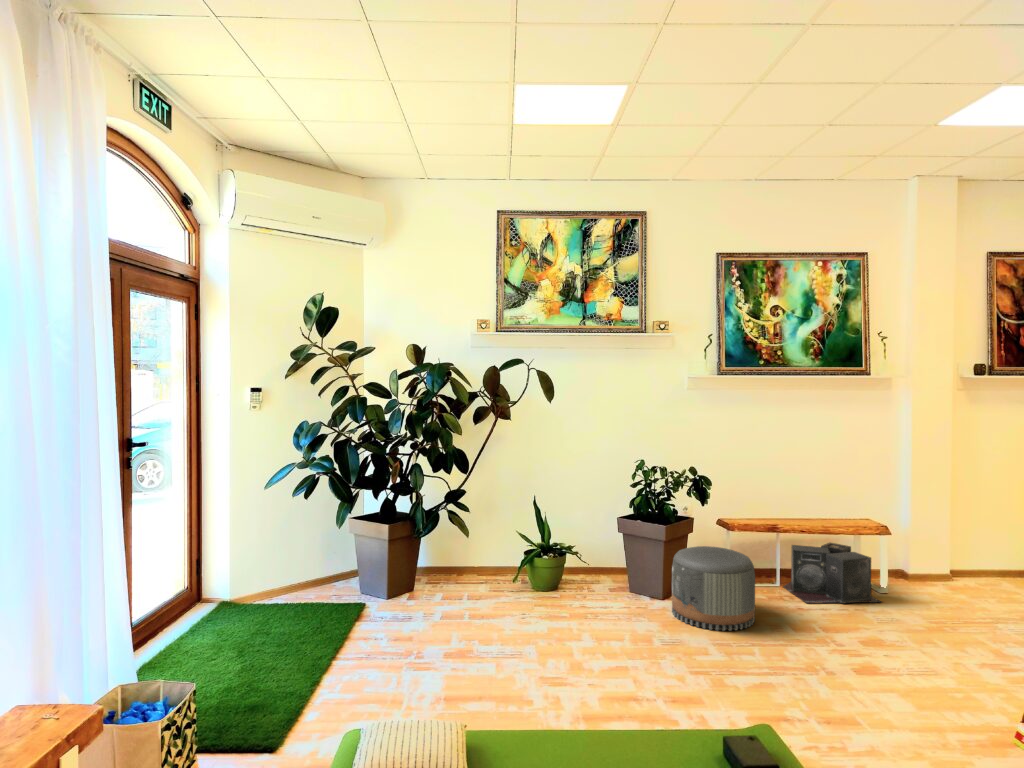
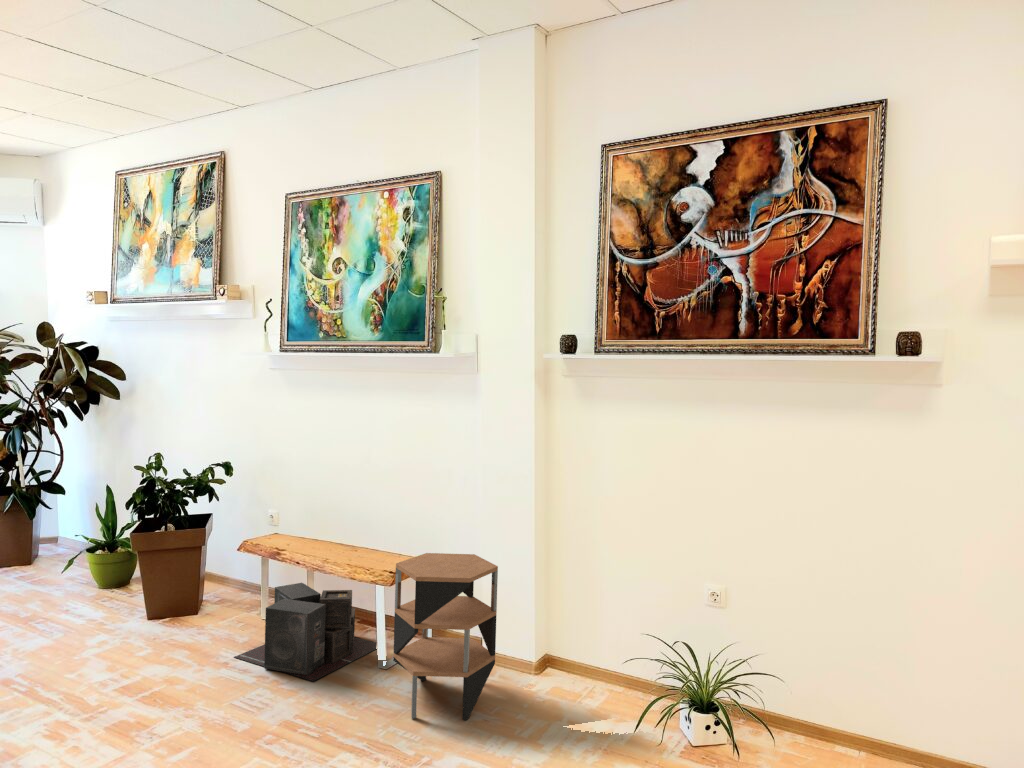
side table: none [909,502,987,604] -> present [393,553,498,720]
pouf: present [672,546,755,631] -> none [55,556,166,657]

